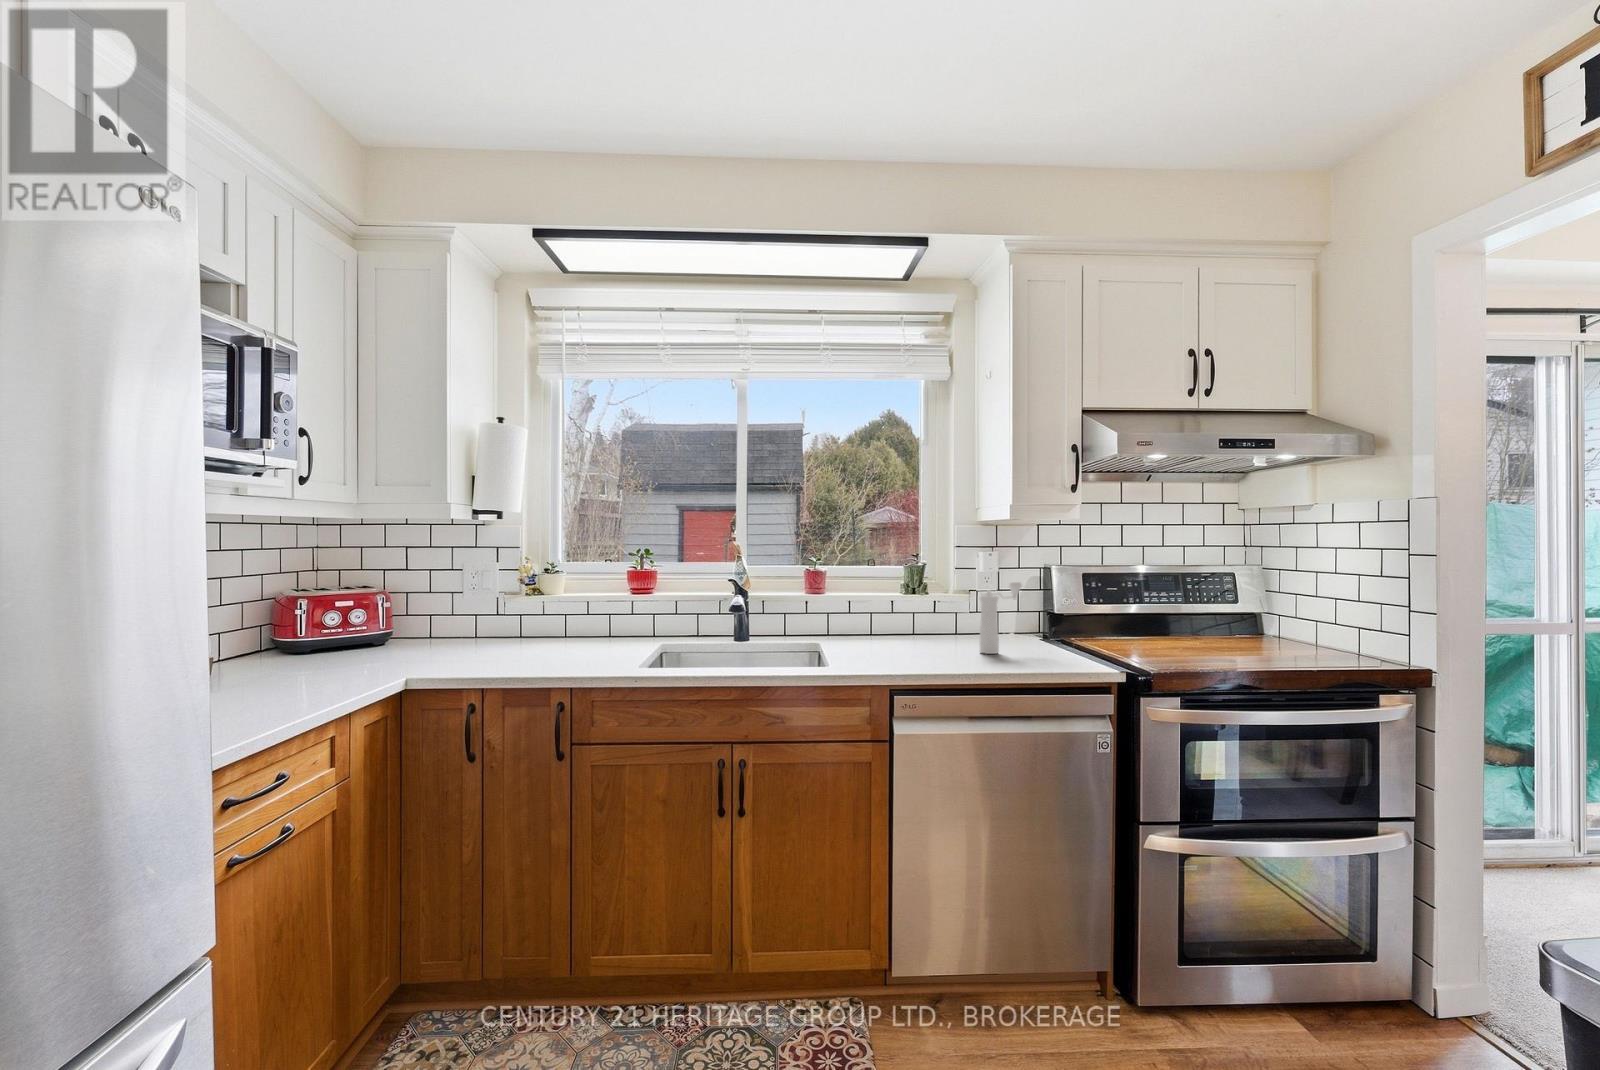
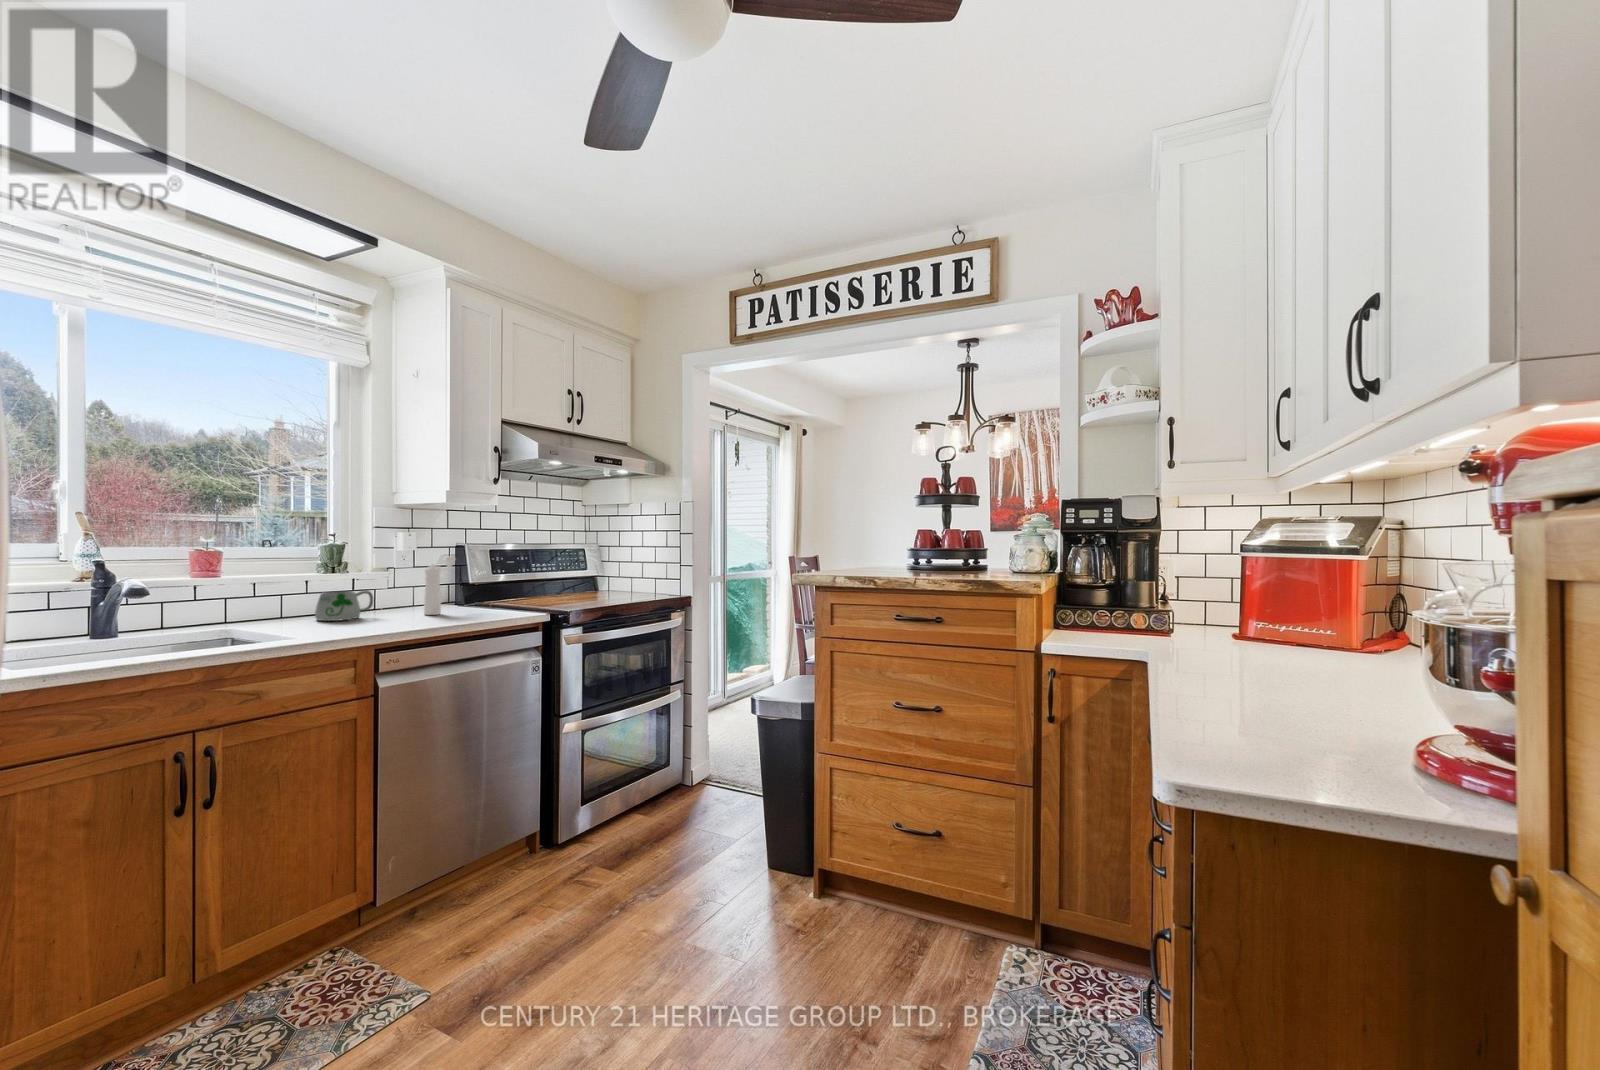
mug: none [875,616,929,652] -> present [315,591,373,621]

